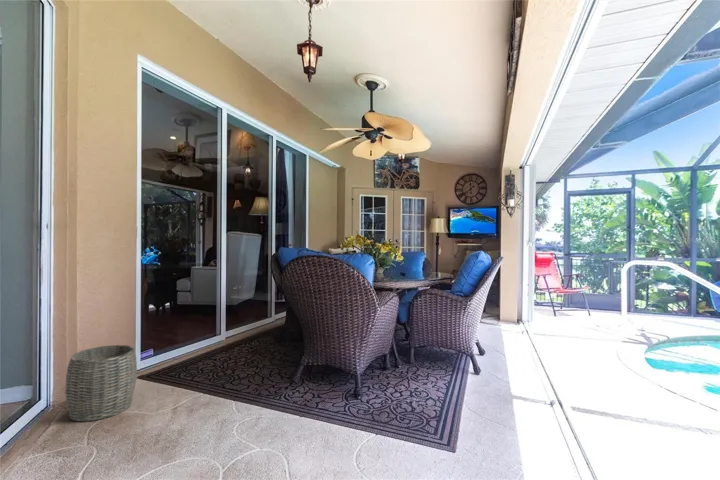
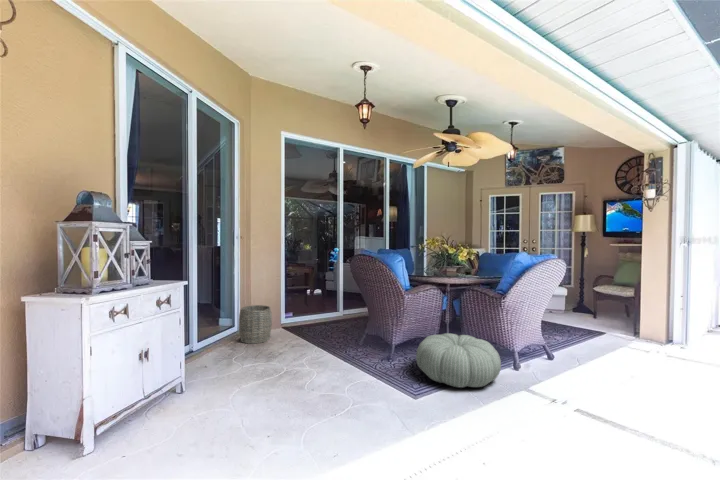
pouf: none [394,346,493,413] -> present [416,333,501,388]

